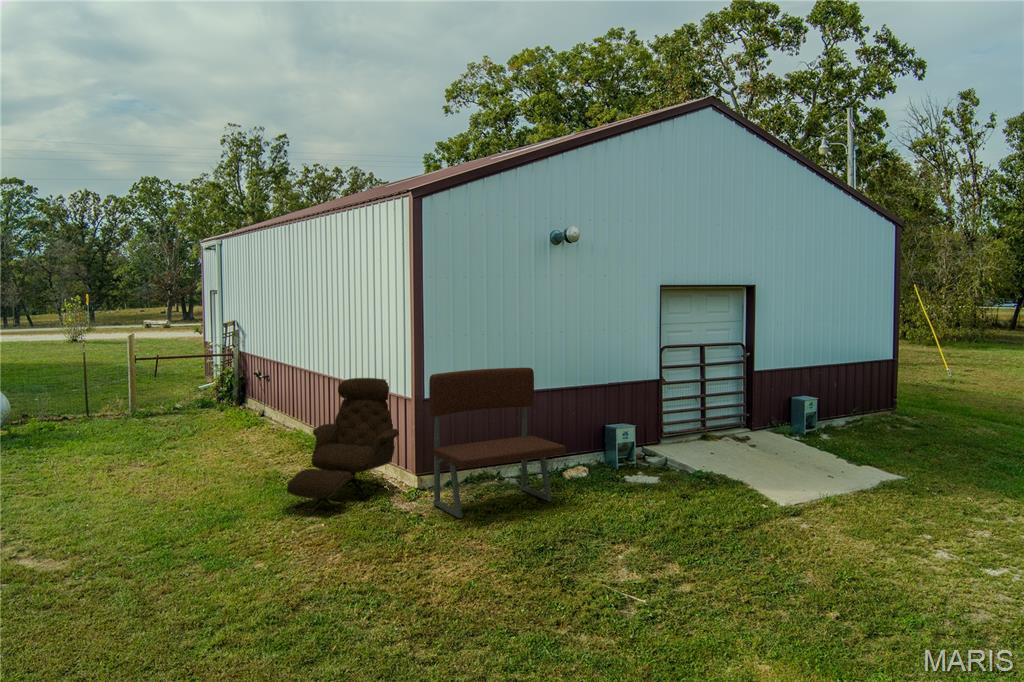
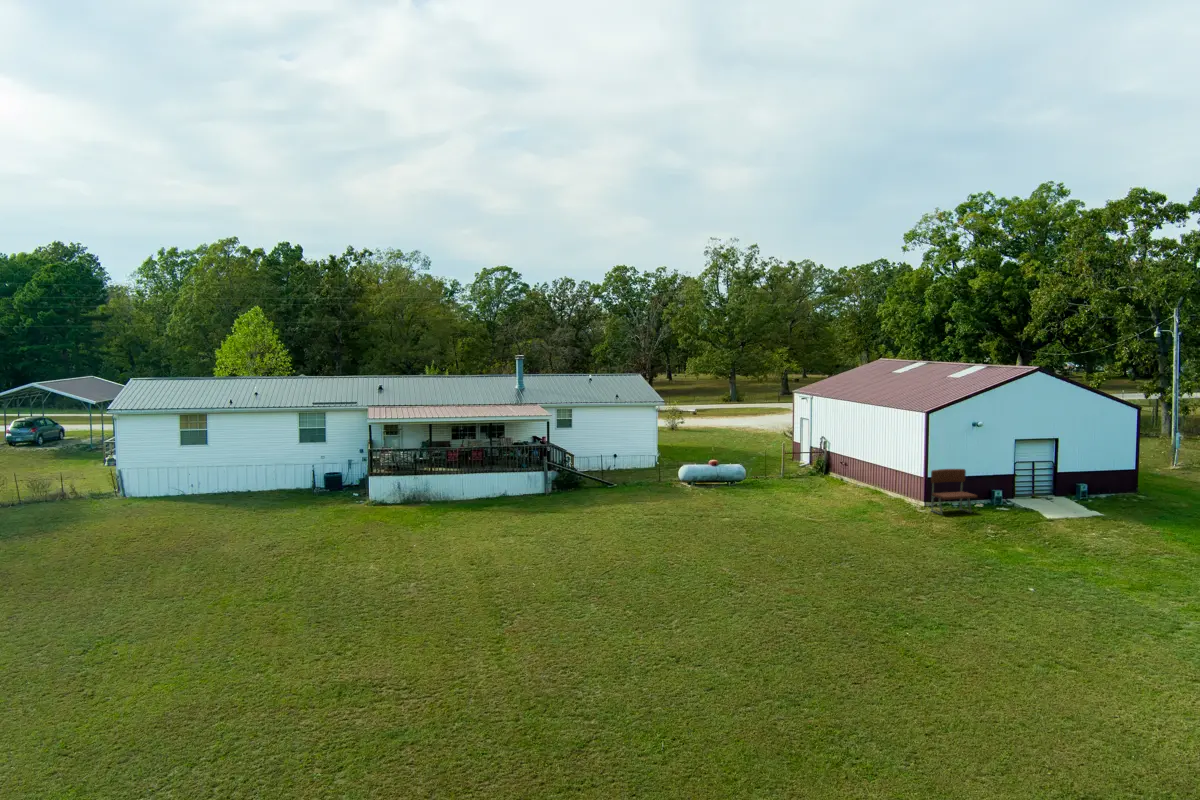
lounge chair: present [287,378,399,516] -> none [884,469,917,511]

